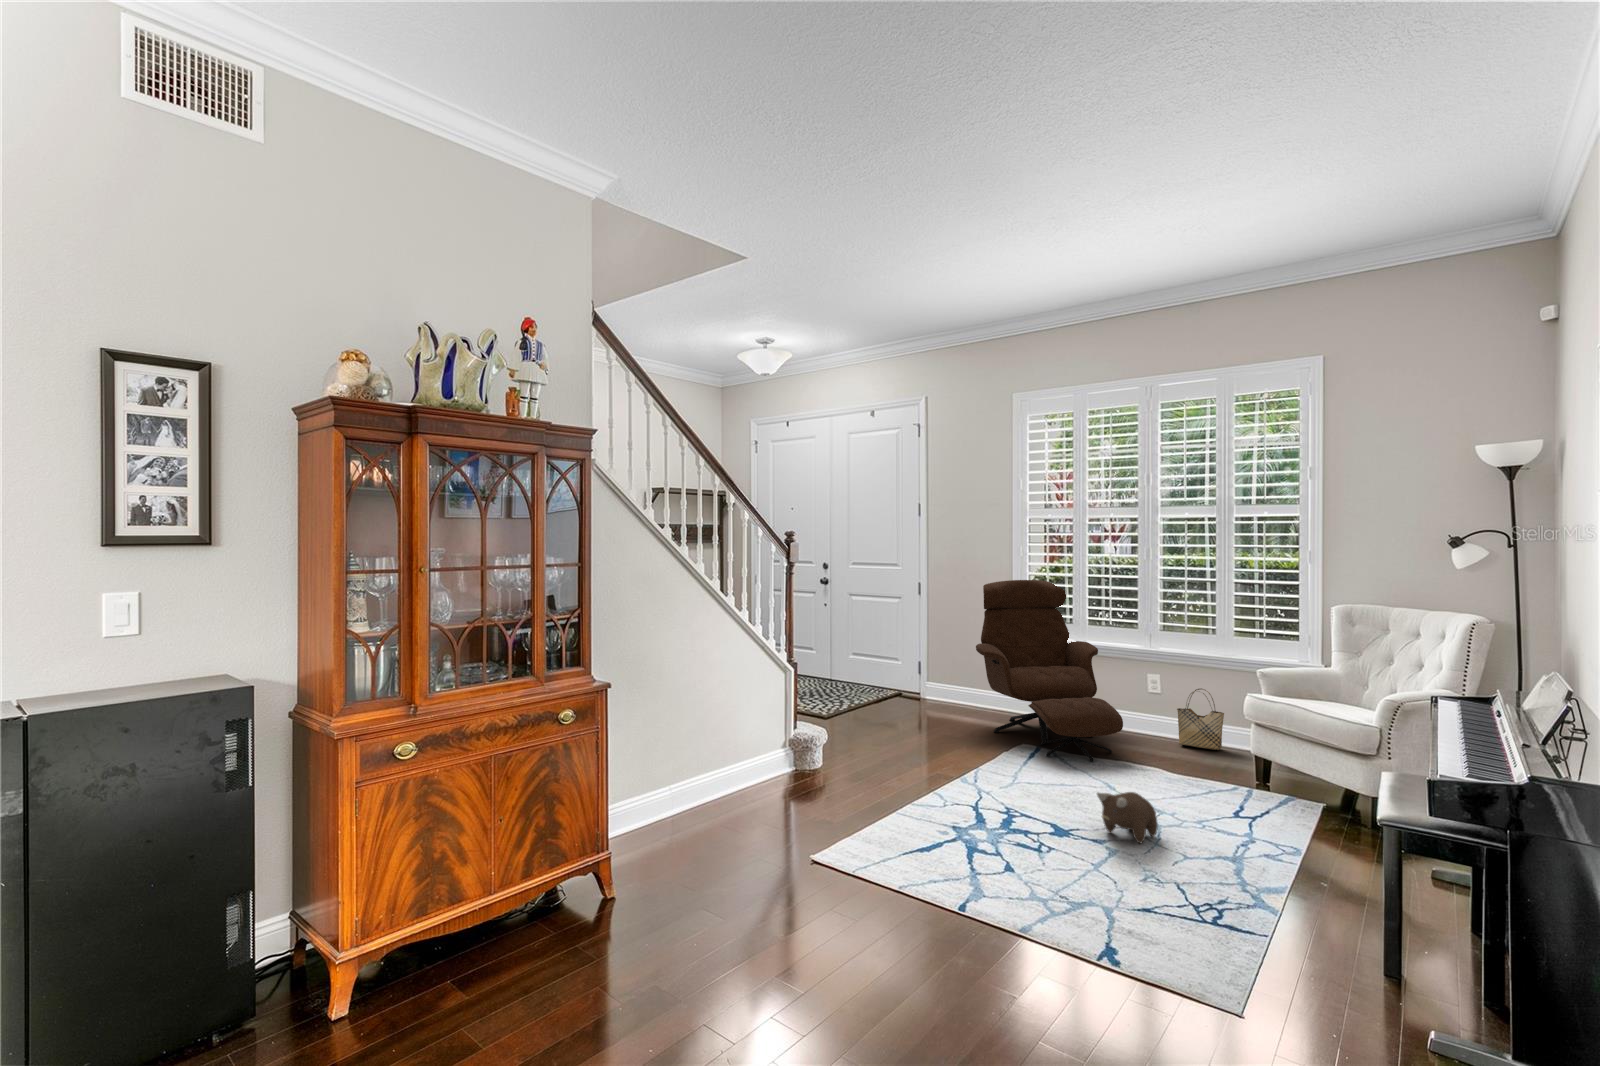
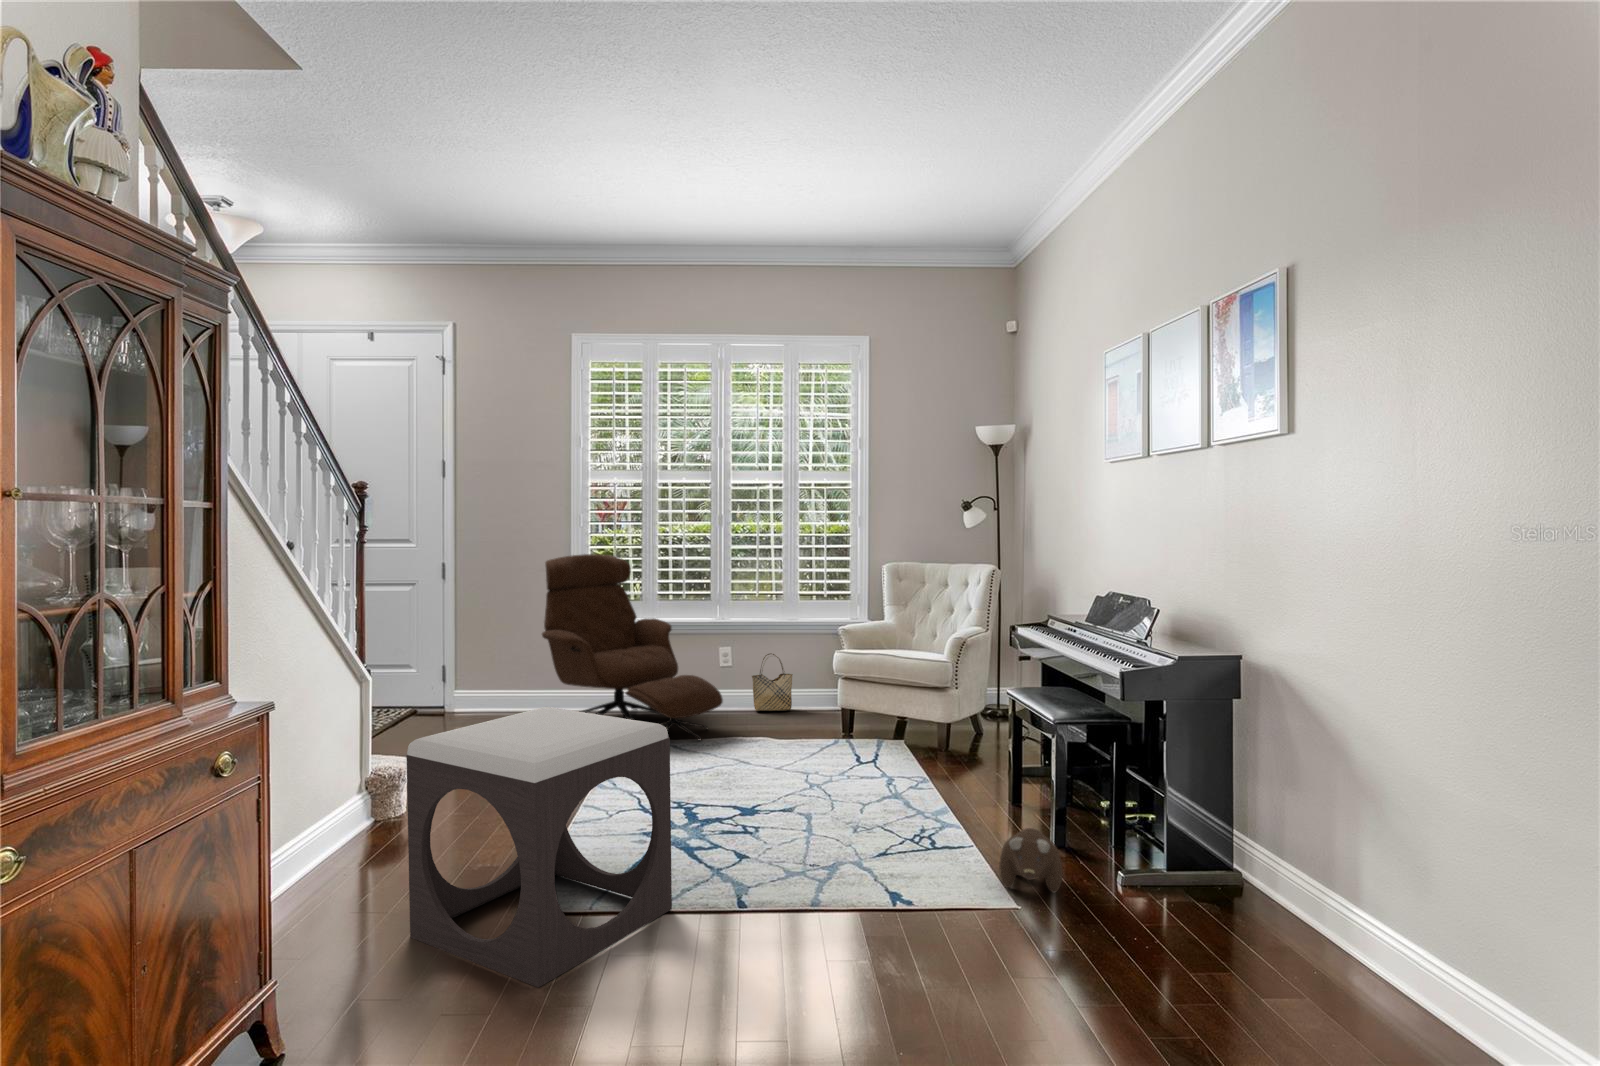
footstool: none [732,703,907,912] -> present [406,707,672,987]
plush toy: present [1097,792,1158,843] -> present [999,828,1062,893]

